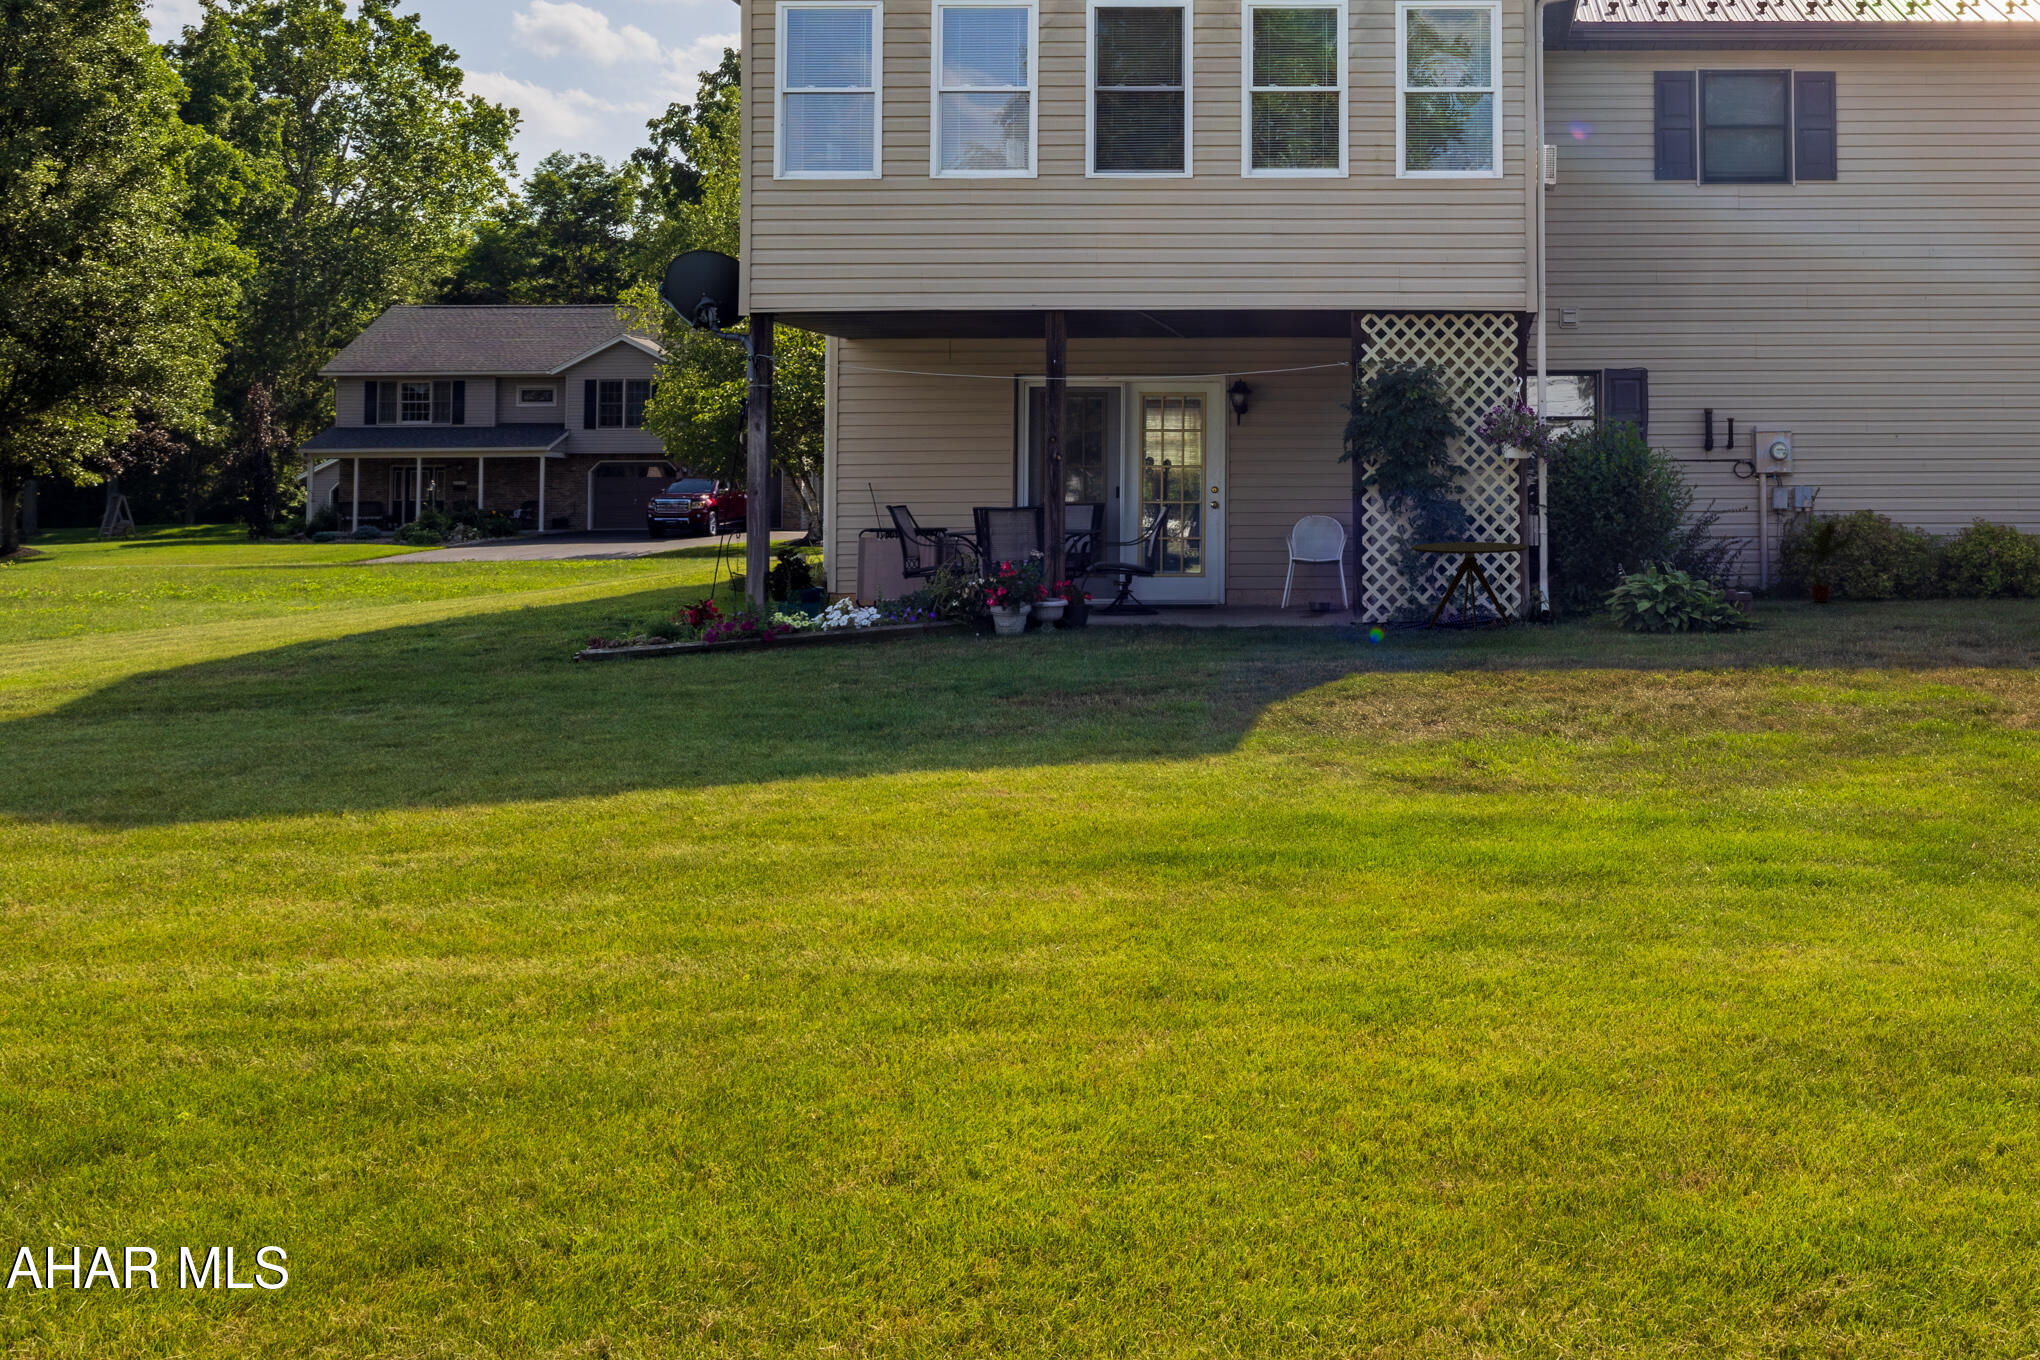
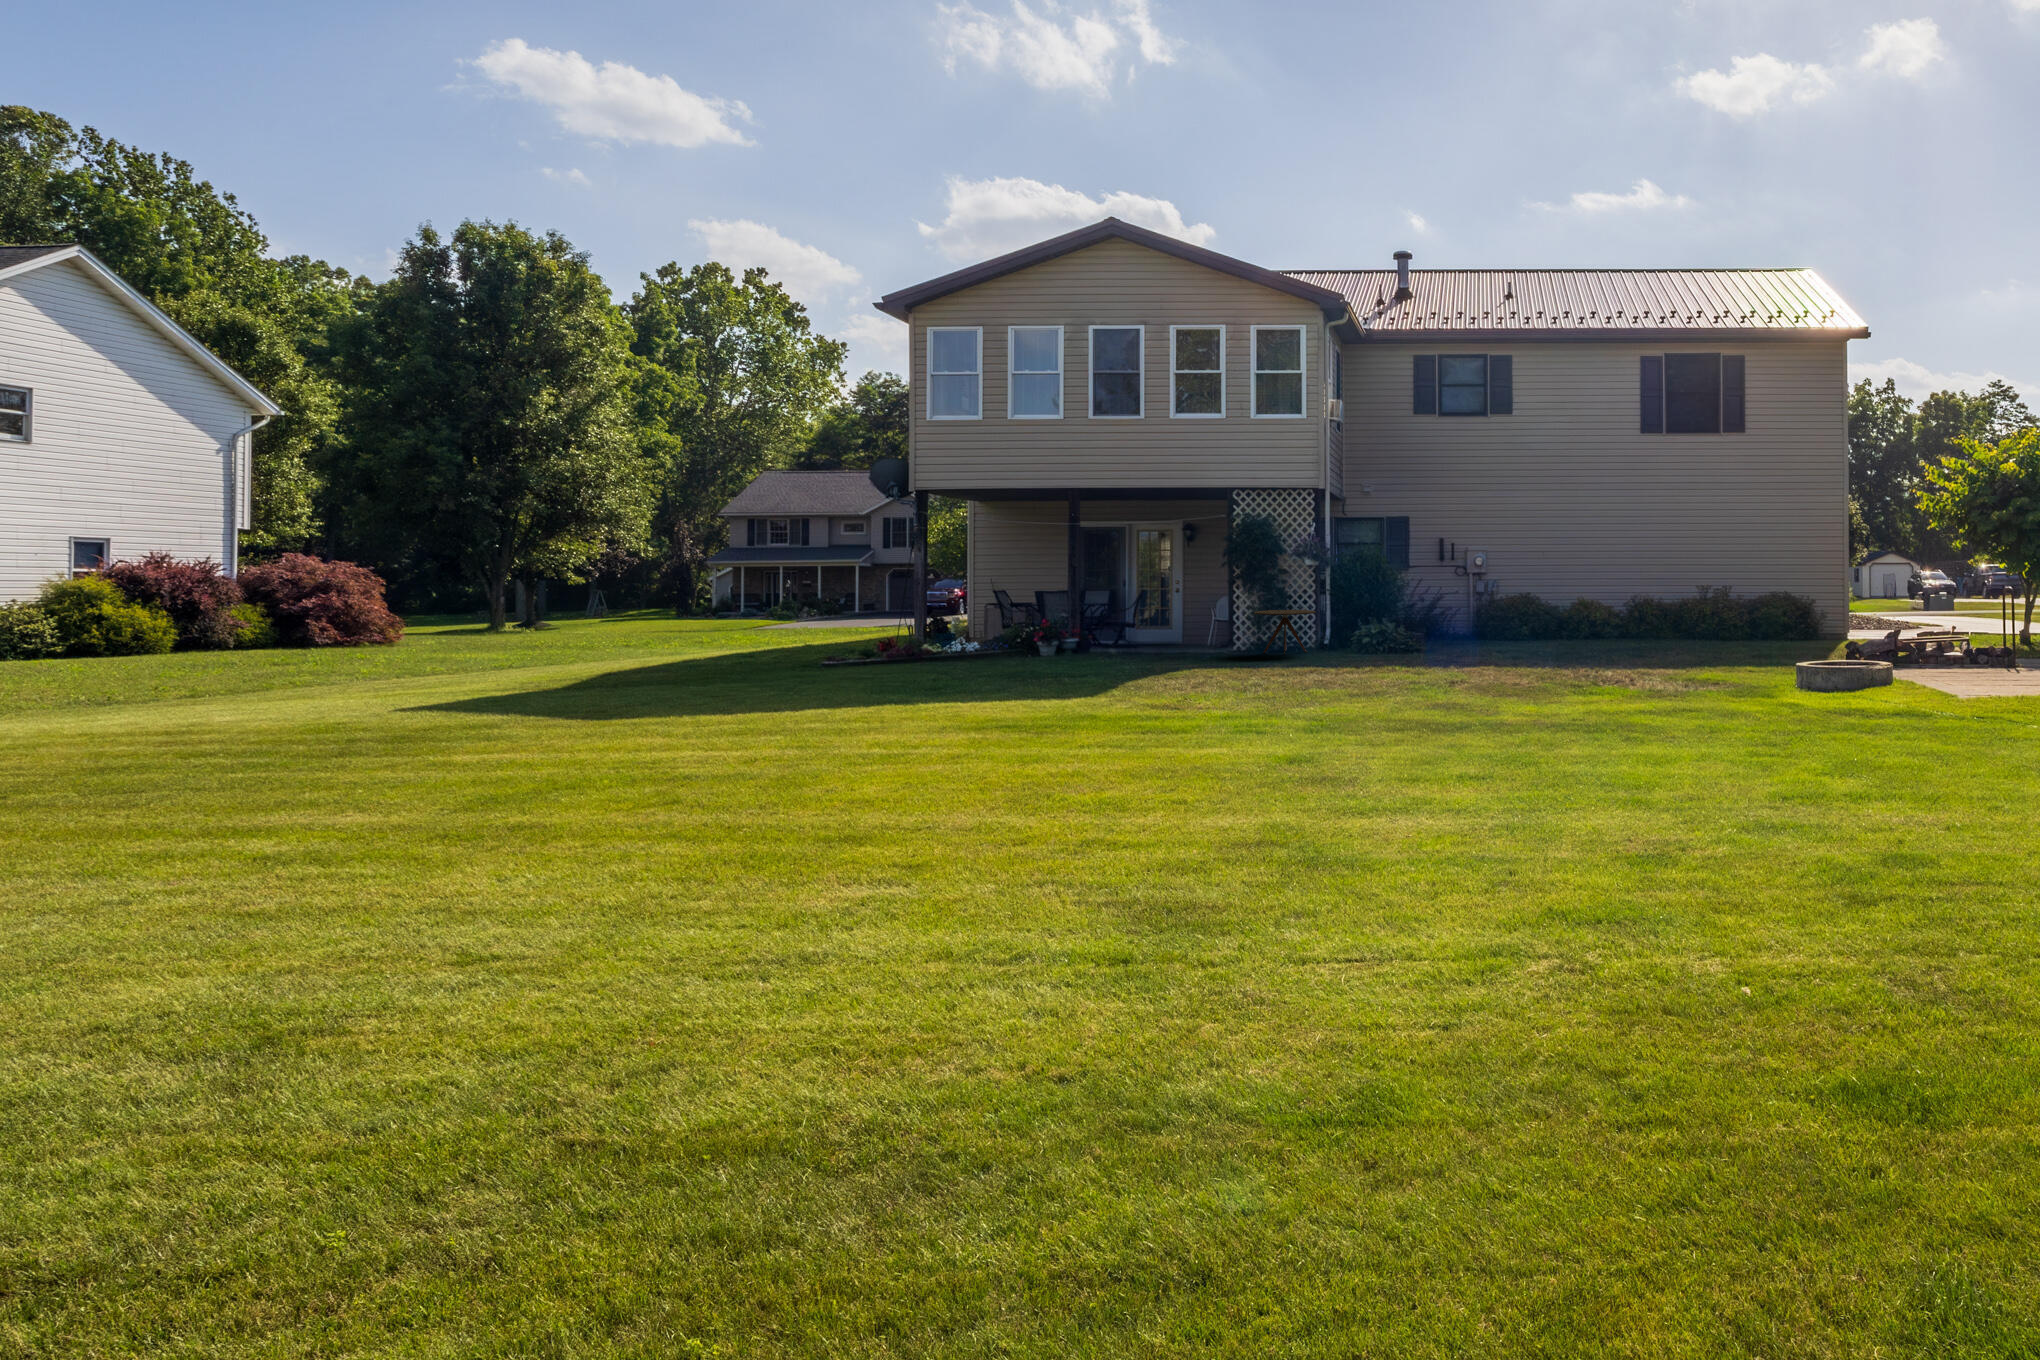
potted tree: present [1785,512,1857,602] -> none [1473,594,1511,643]

